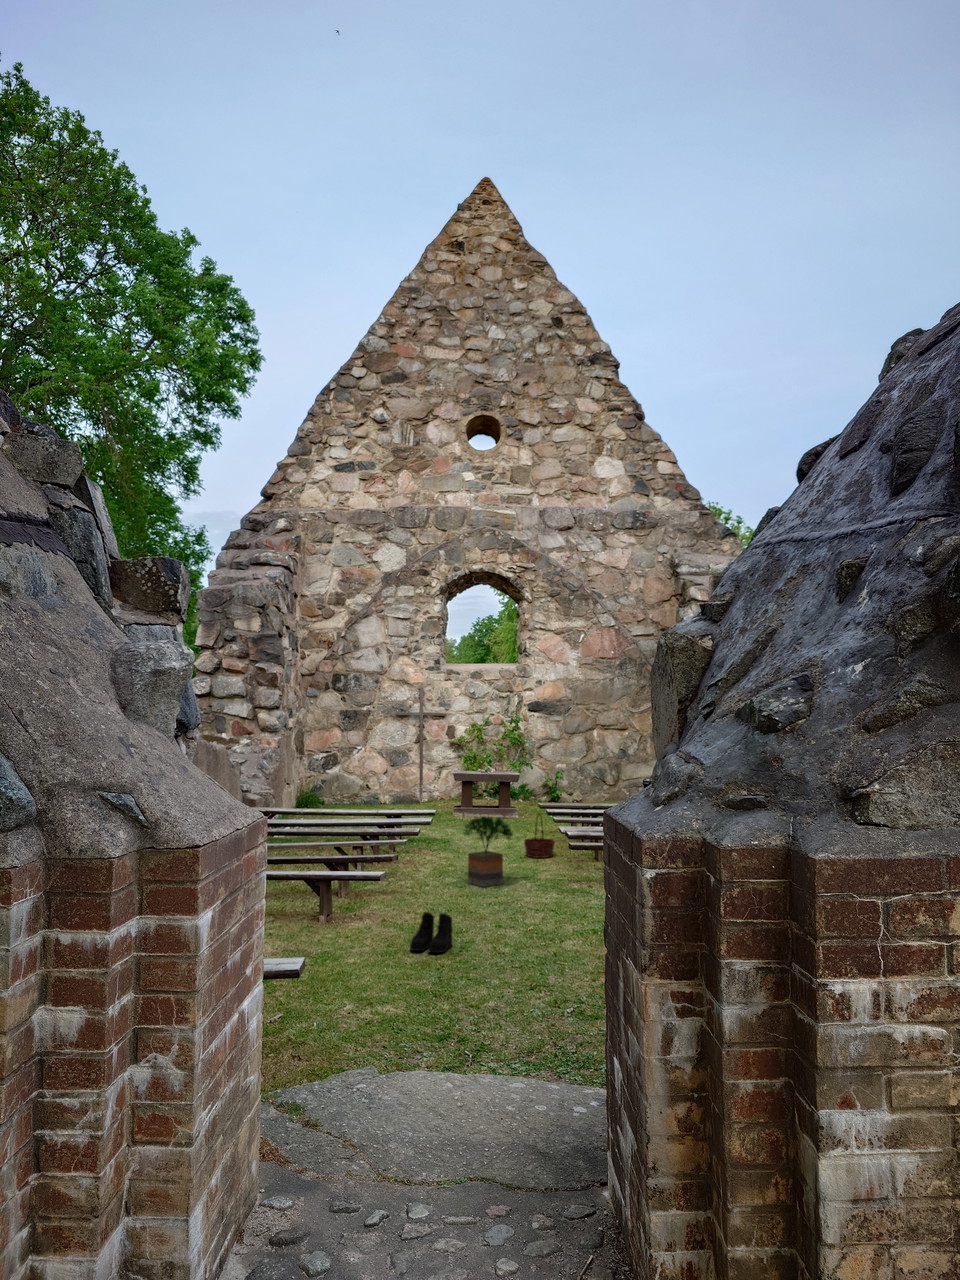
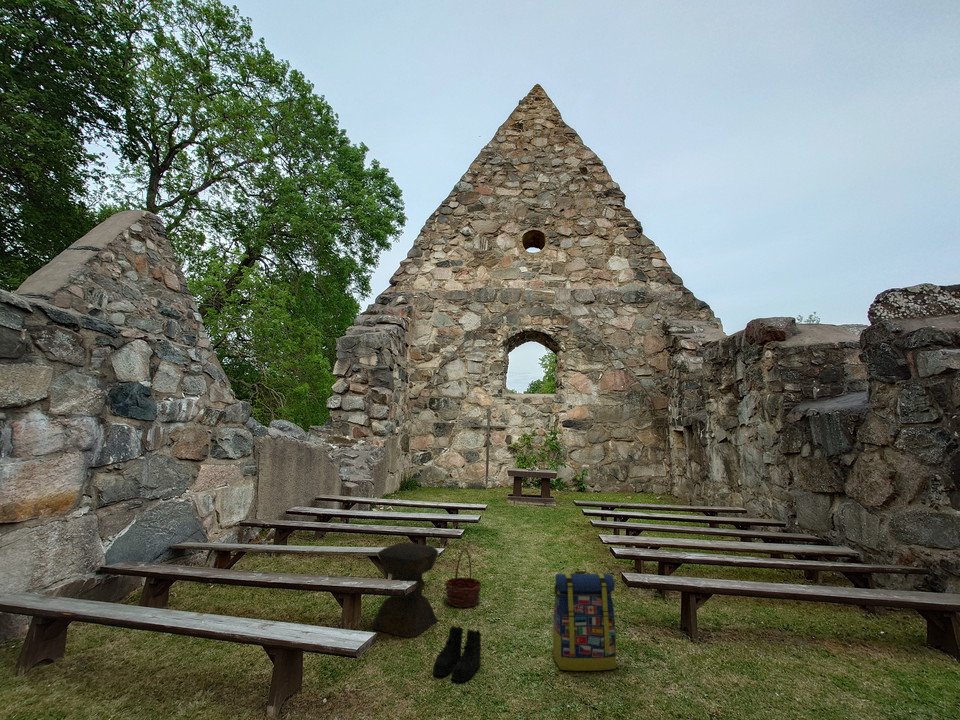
basket: present [524,813,555,858] -> present [445,550,481,607]
potted tree: present [465,816,513,887] -> none [506,510,551,574]
stool: none [335,847,401,934] -> present [372,542,438,637]
backpack: none [518,858,576,944] -> present [552,571,616,671]

